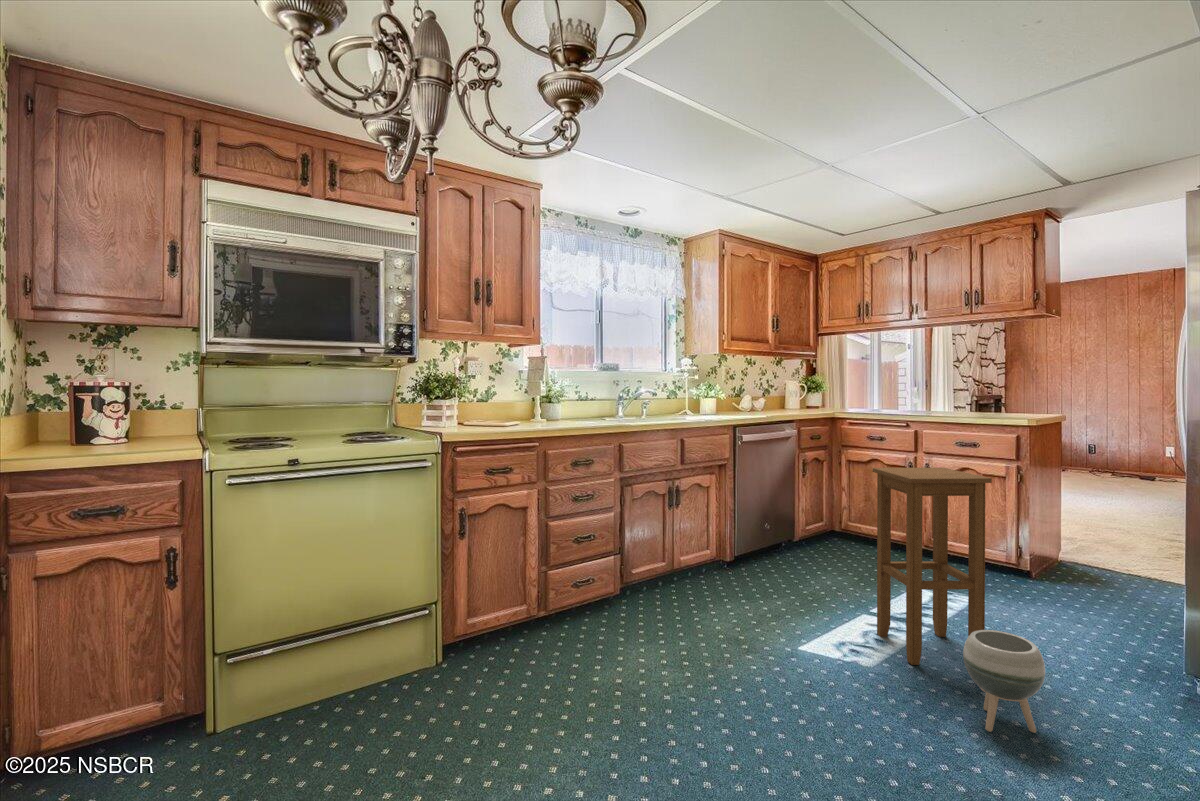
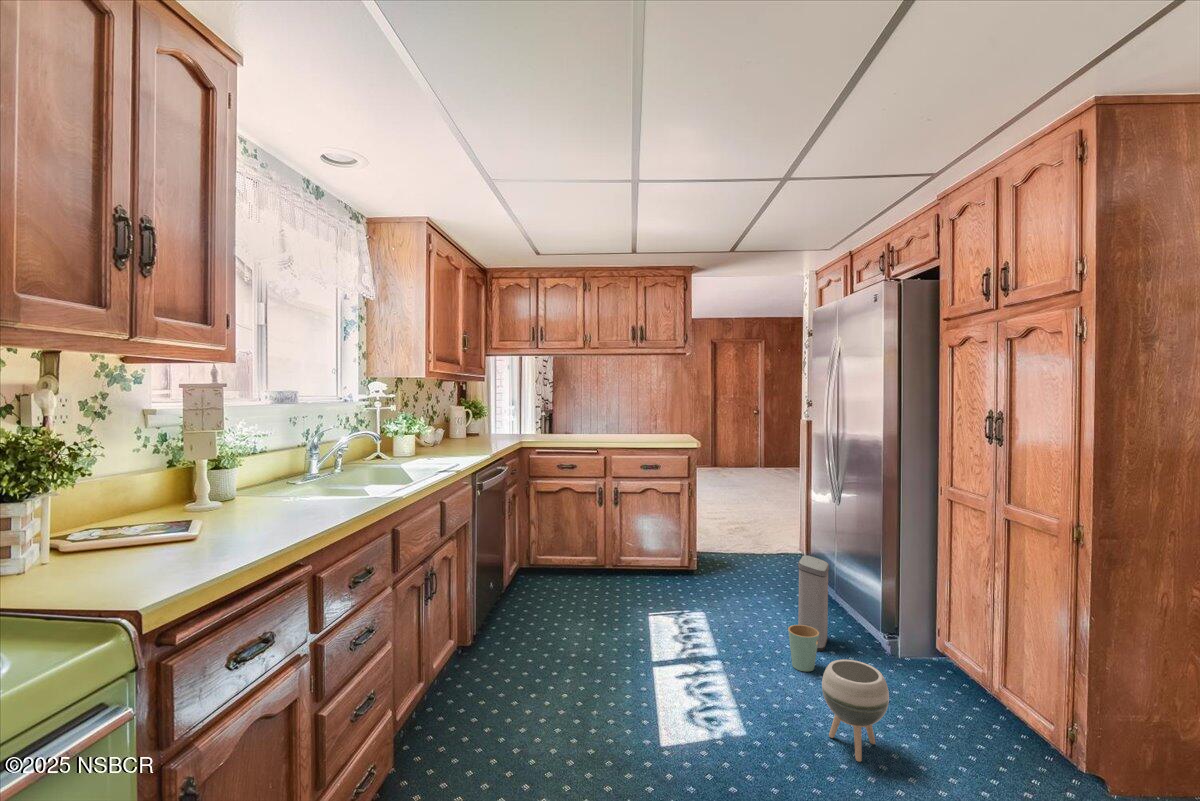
stool: present [873,468,992,665] -> none [679,504,782,713]
trash can: none [1029,552,1140,674] -> present [788,555,829,672]

